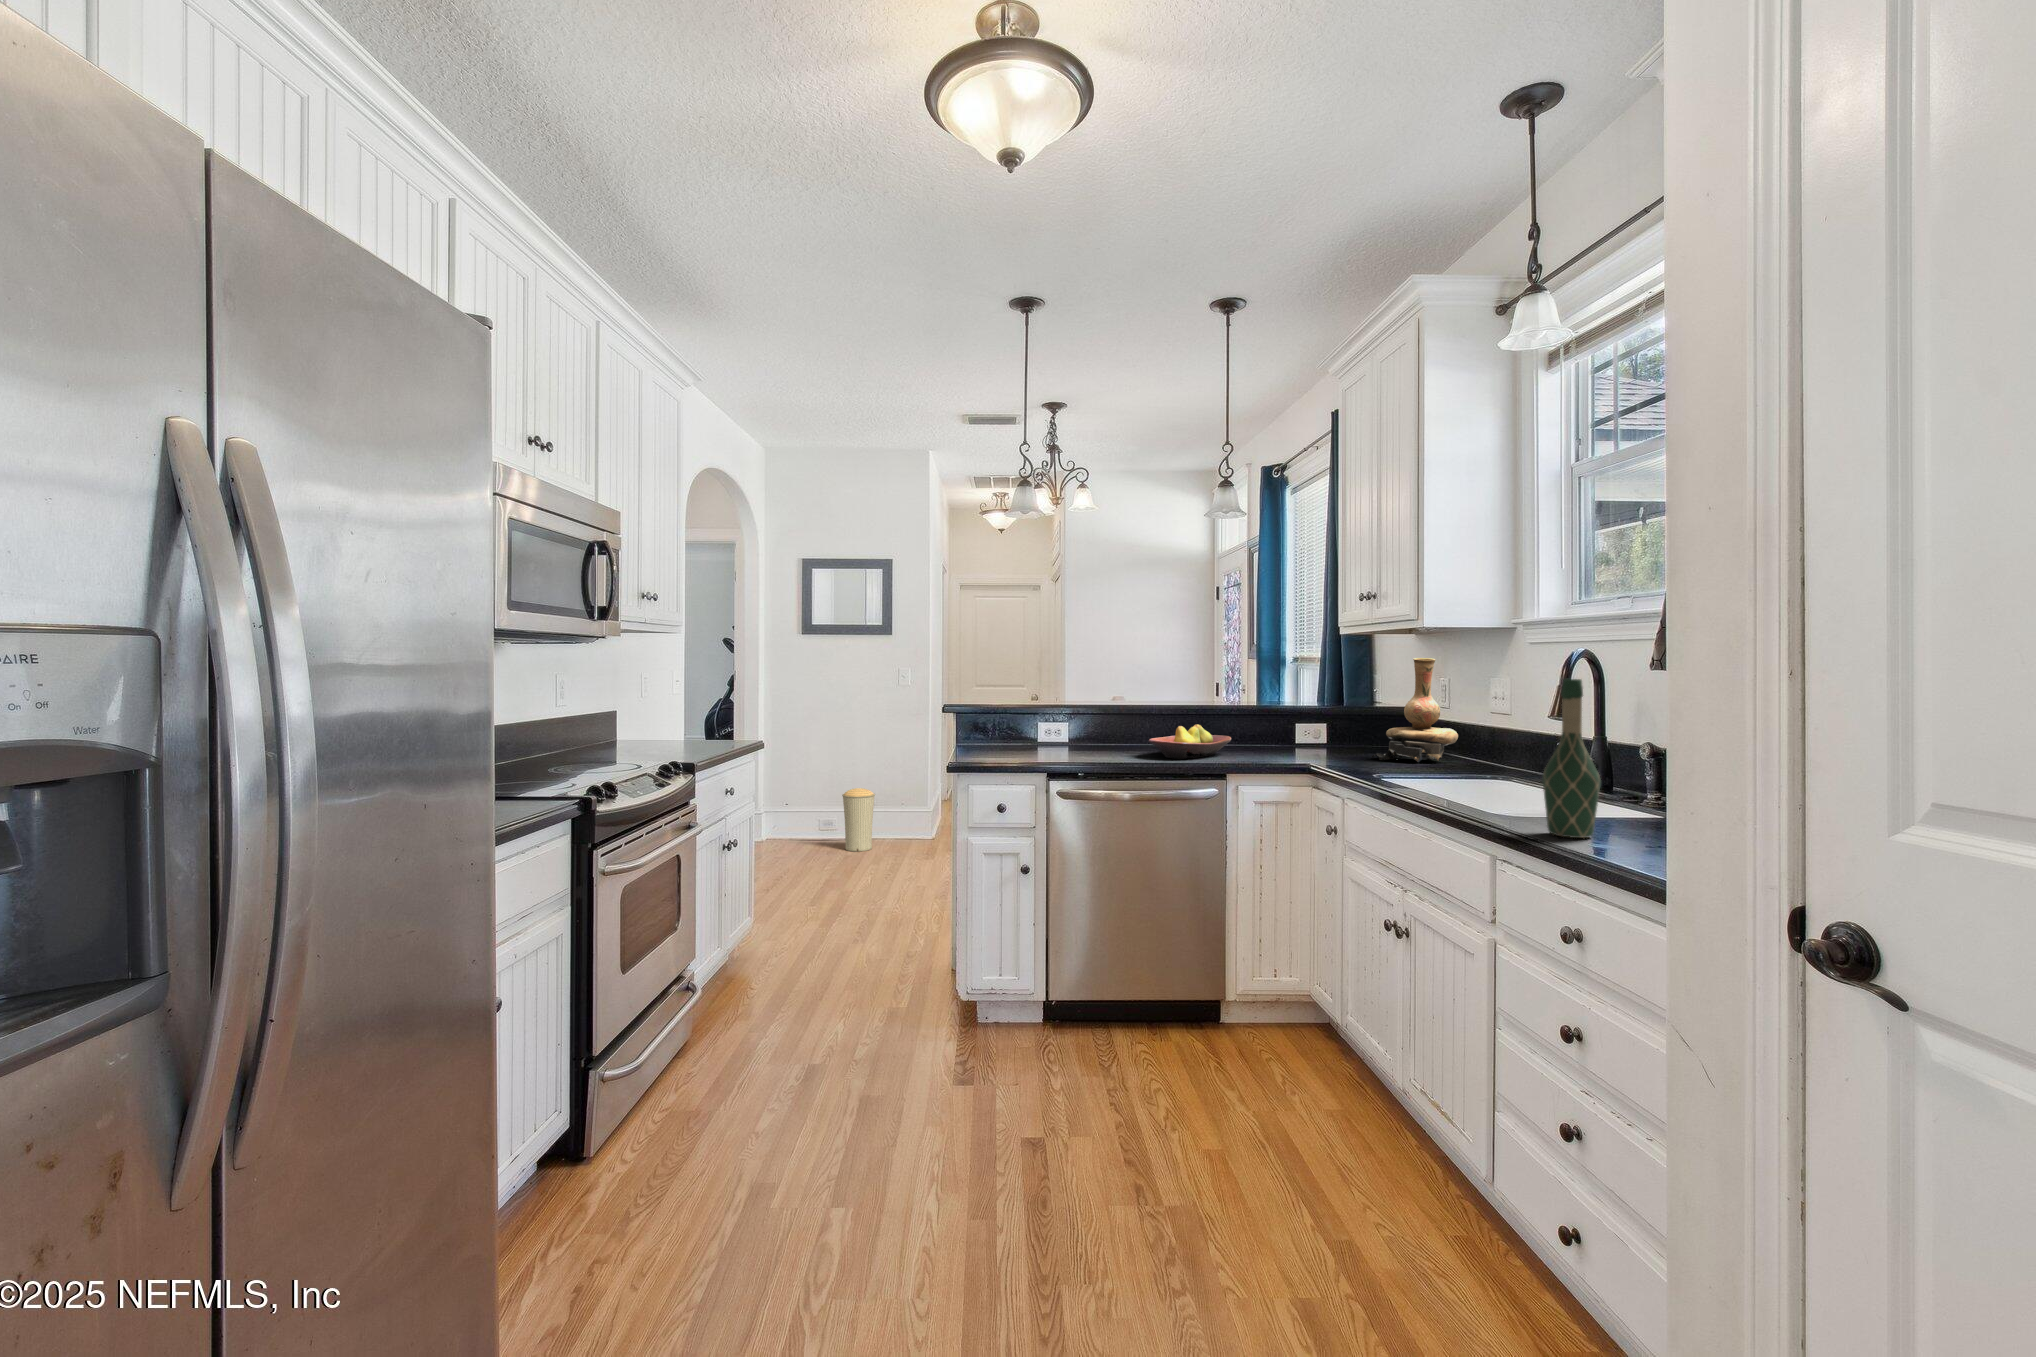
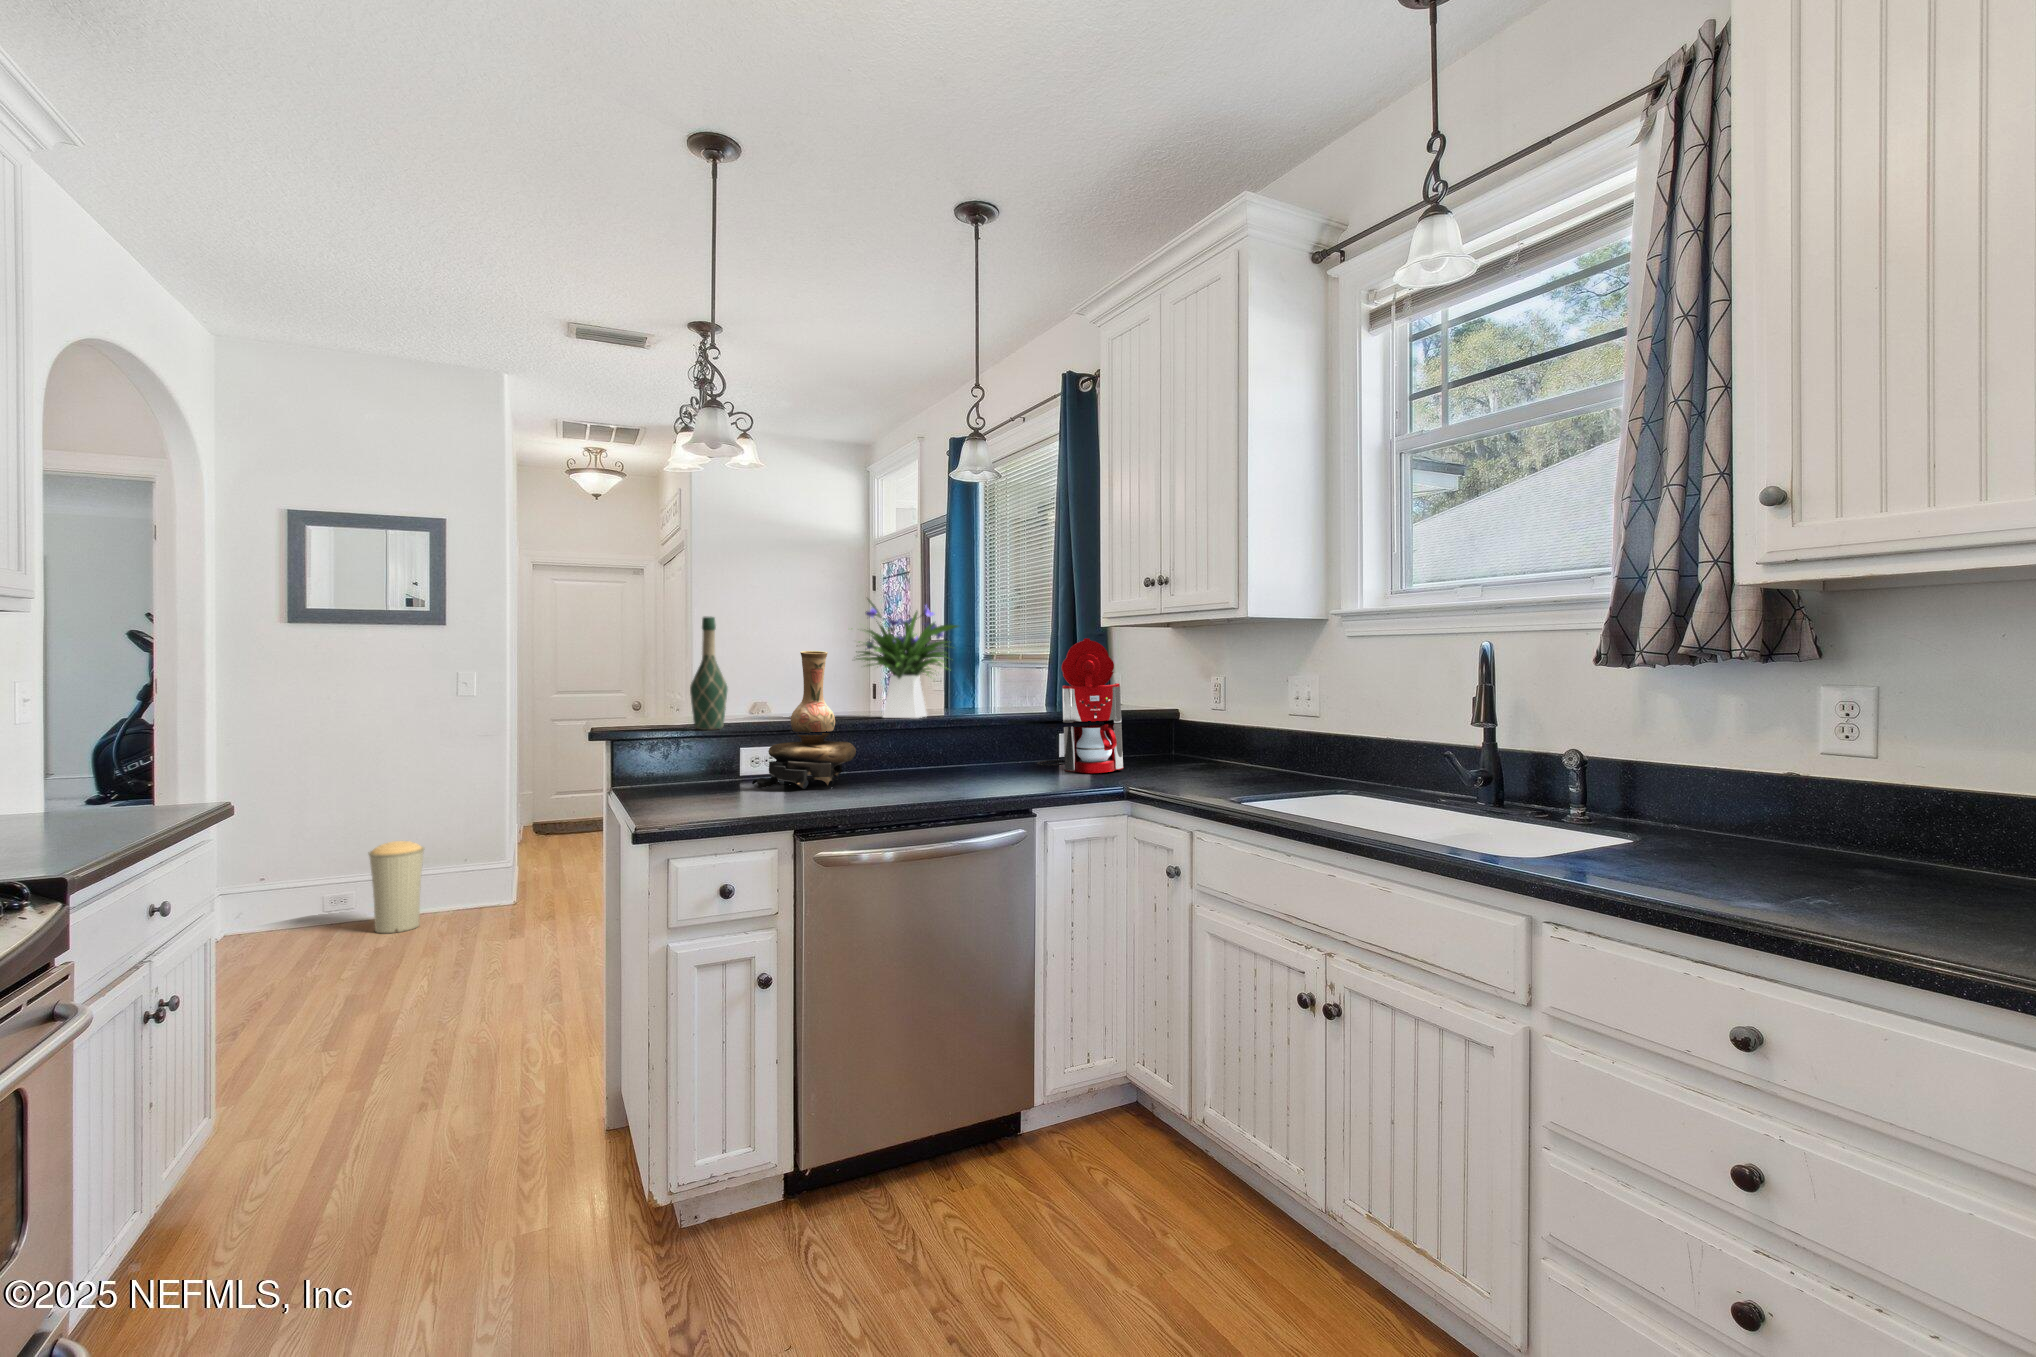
flower arrangement: none [1126,614,1218,708] -> present [856,599,958,718]
coffee maker: none [1270,646,1334,755] -> present [1037,638,1124,773]
vase: present [1371,658,1458,762] -> present [752,651,856,789]
wine bottle: present [1542,679,1601,838] -> present [690,617,728,730]
fruit bowl: present [1149,725,1231,759] -> none [919,741,1016,790]

